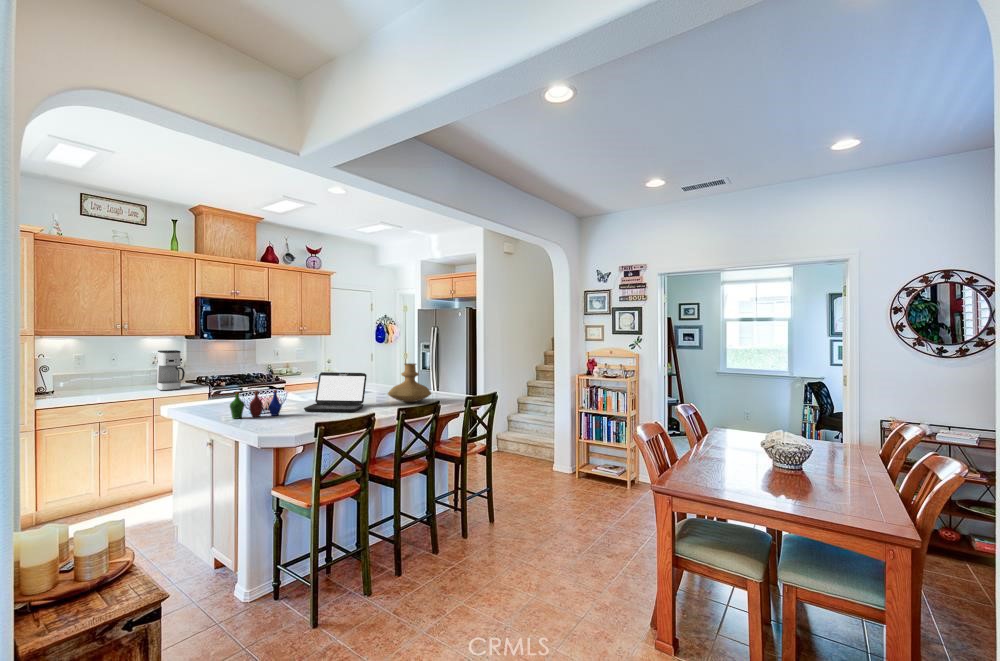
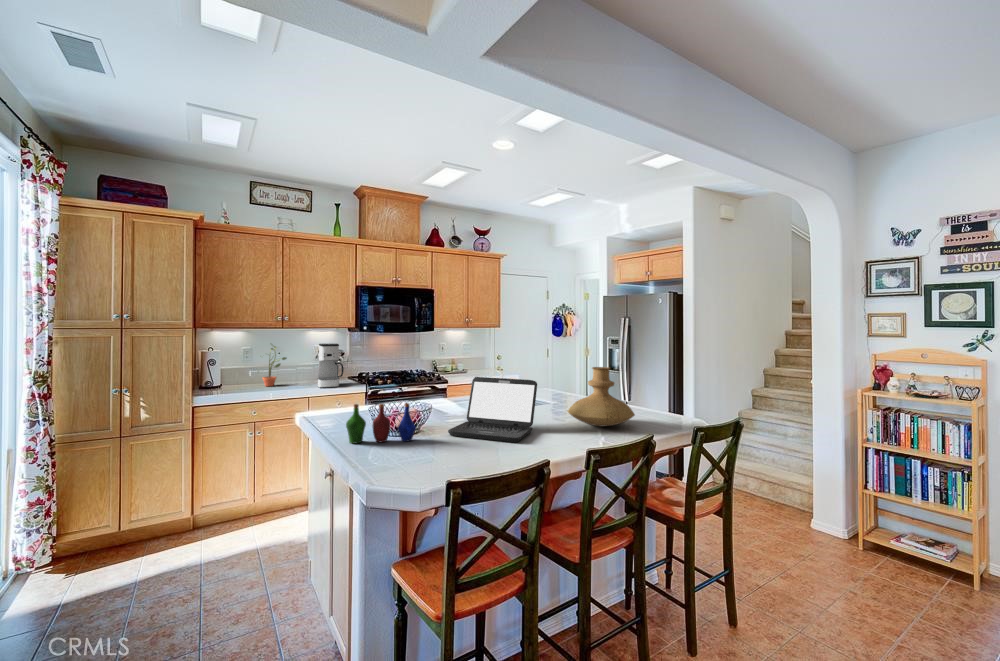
potted plant: none [95,350,123,391] -> present [263,346,287,386]

